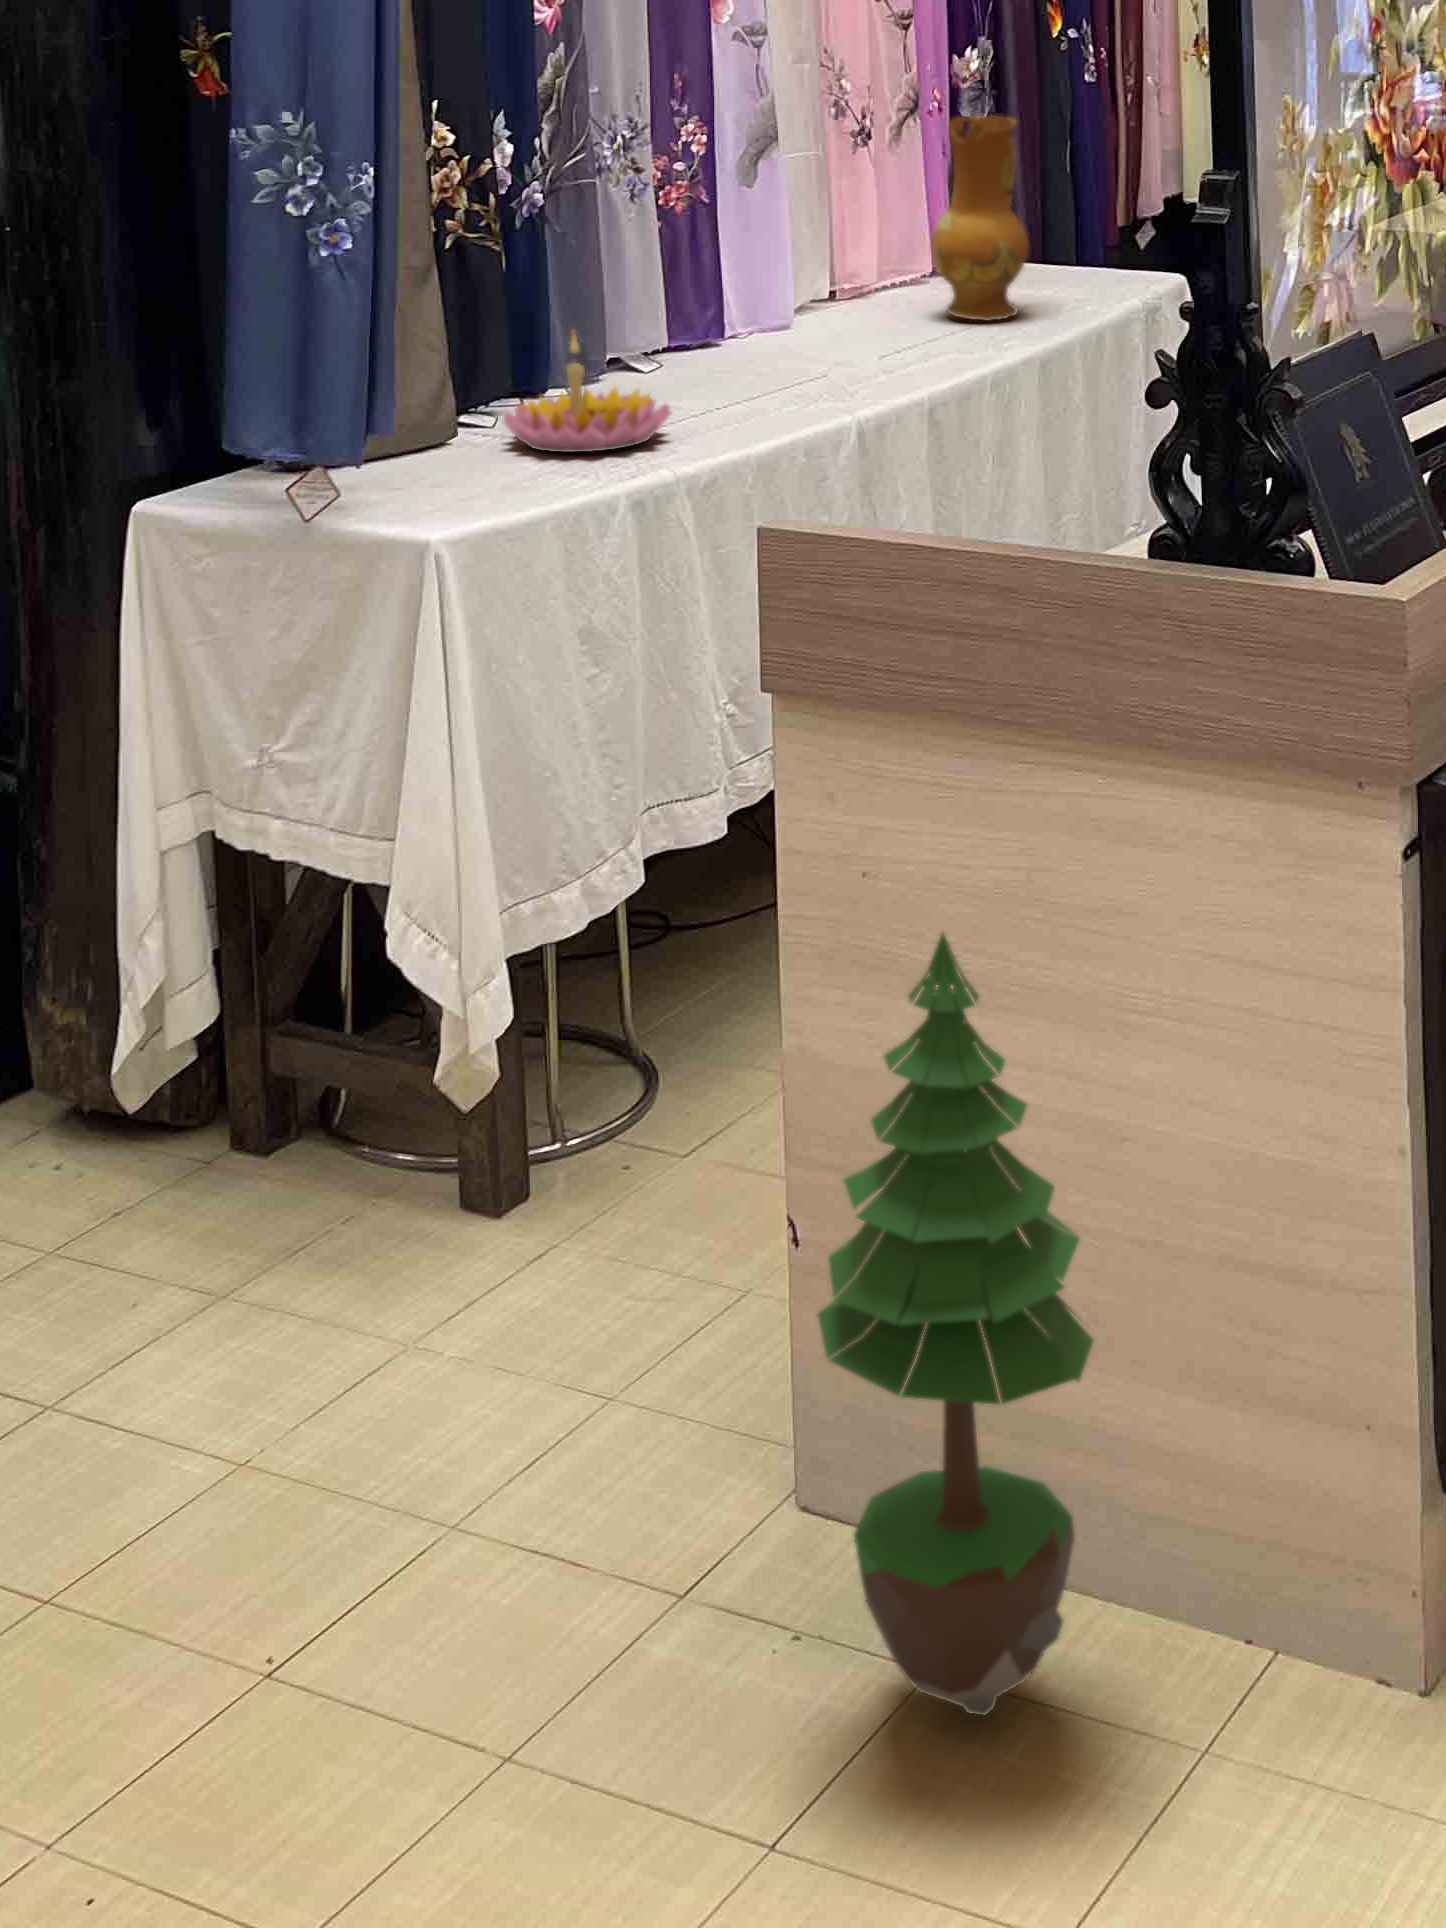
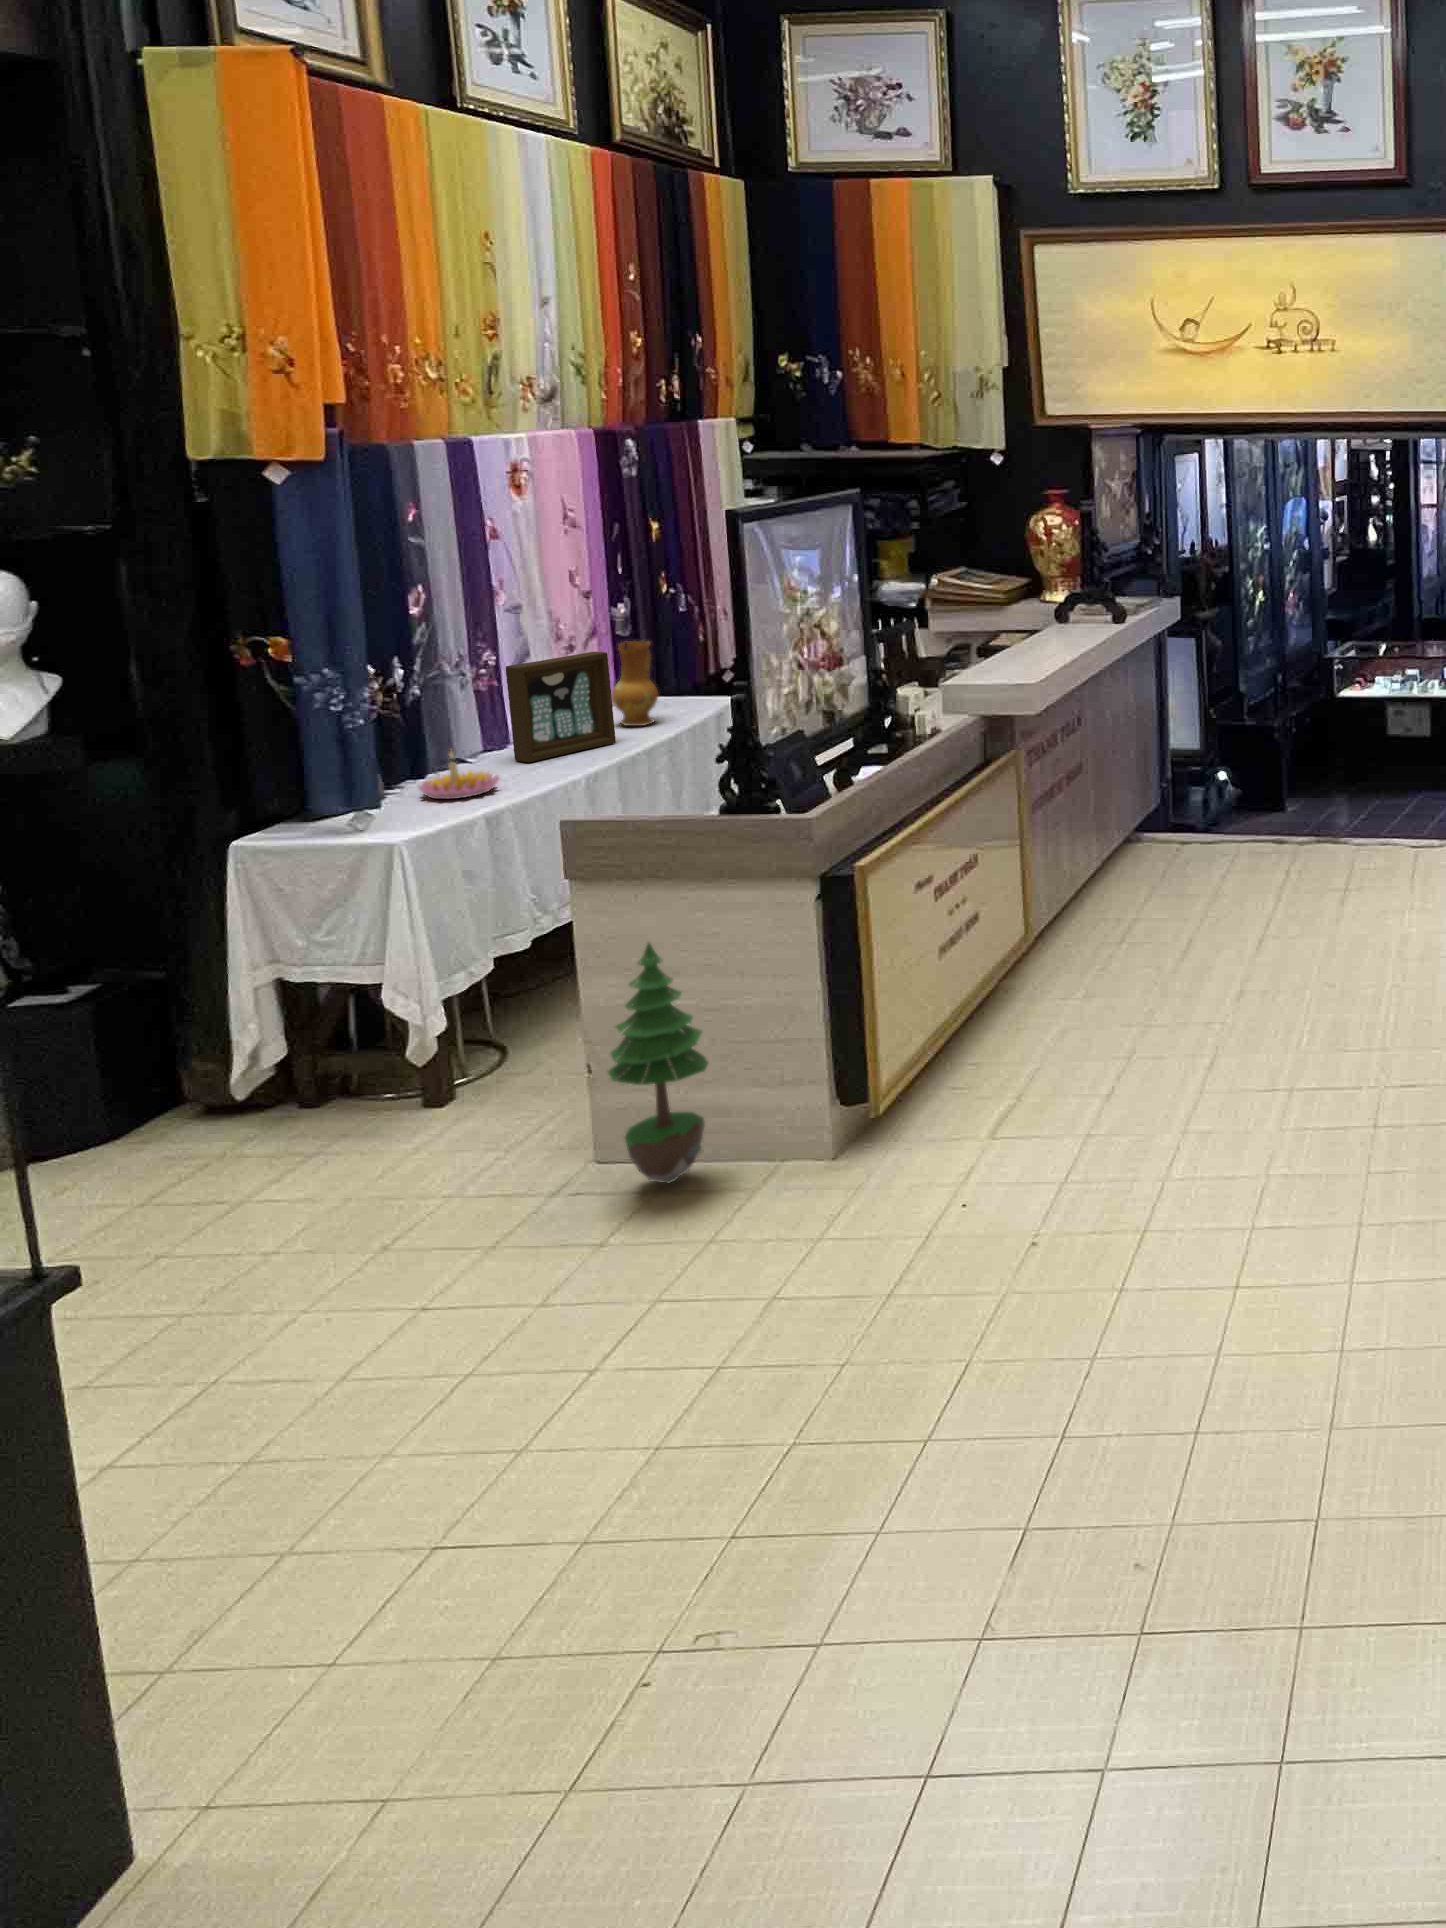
picture frame: none [709,129,931,383] -> present [506,652,616,762]

